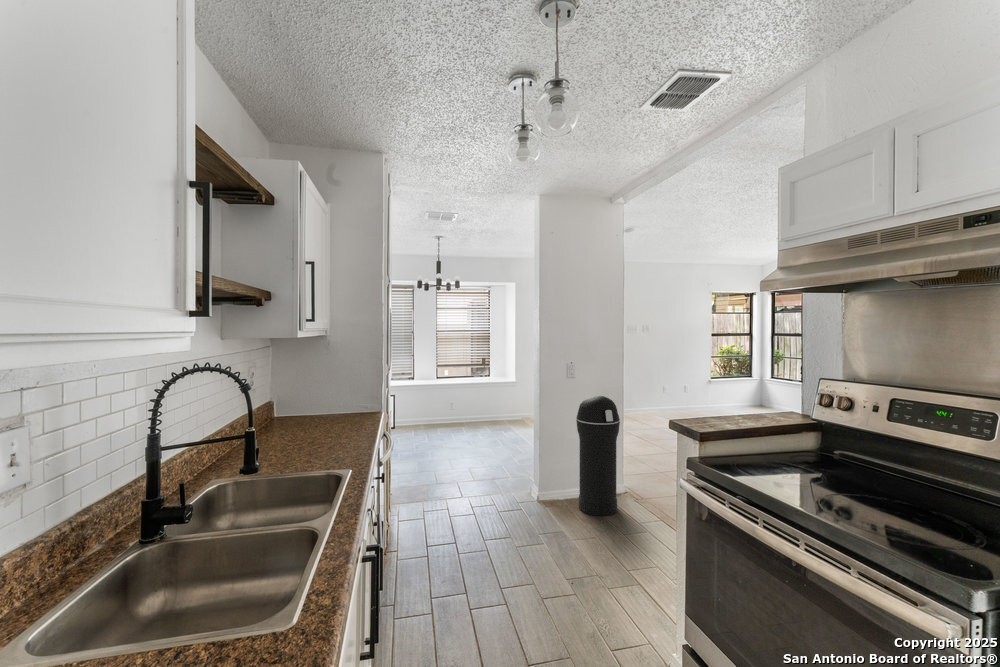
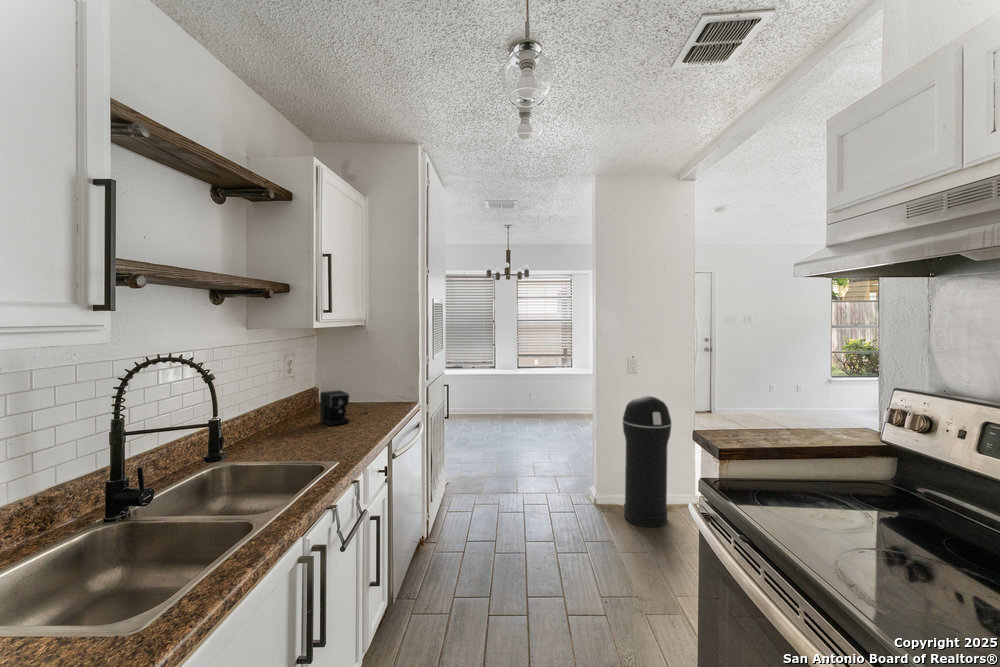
coffee maker: none [299,400,345,436] -> present [320,390,368,425]

